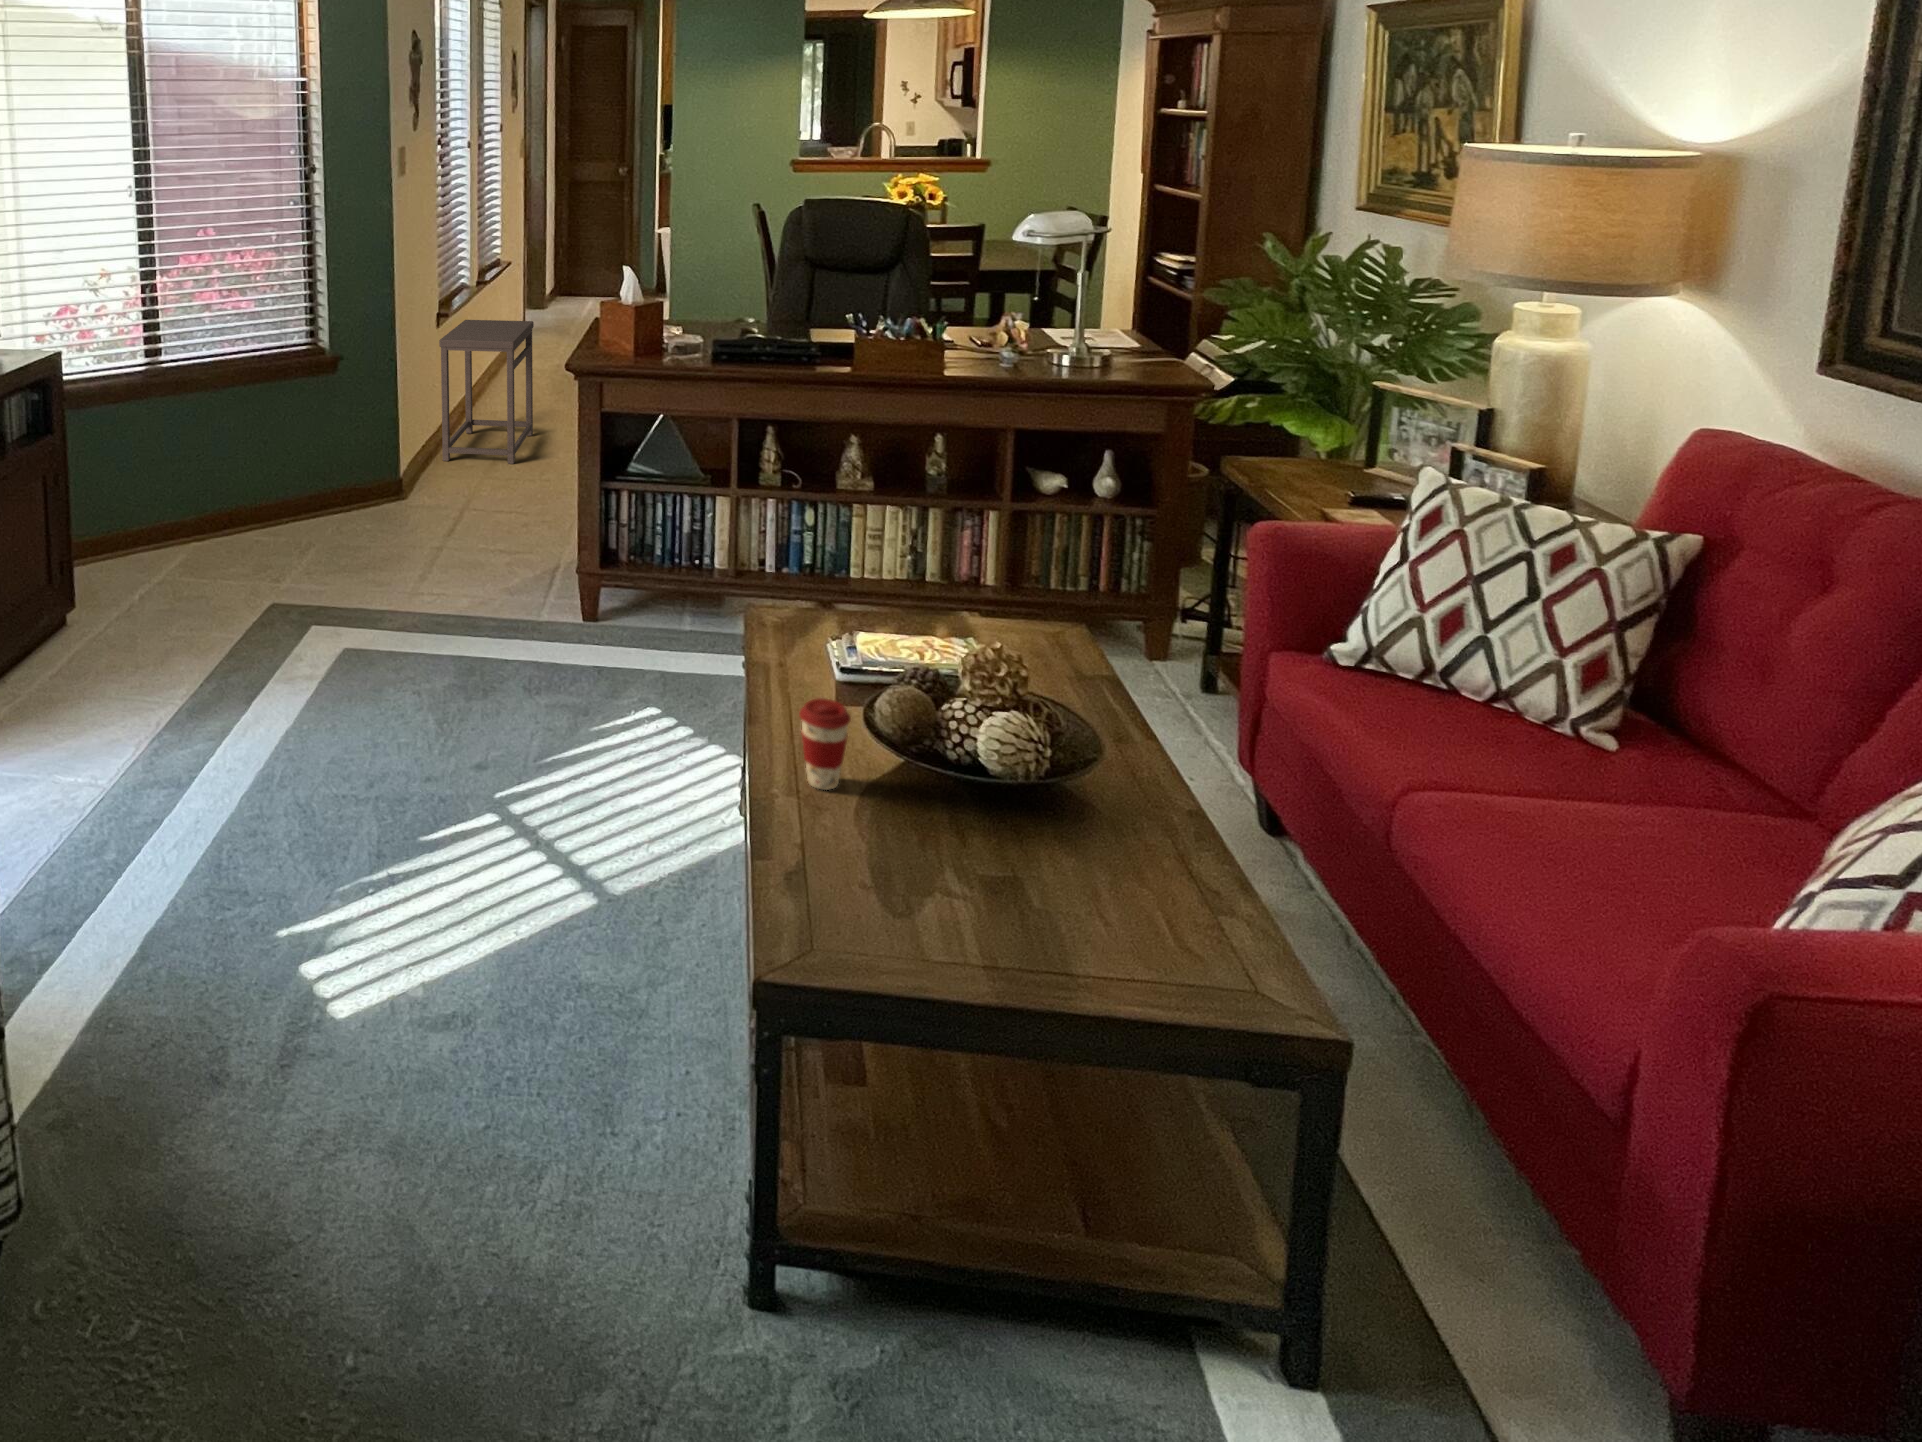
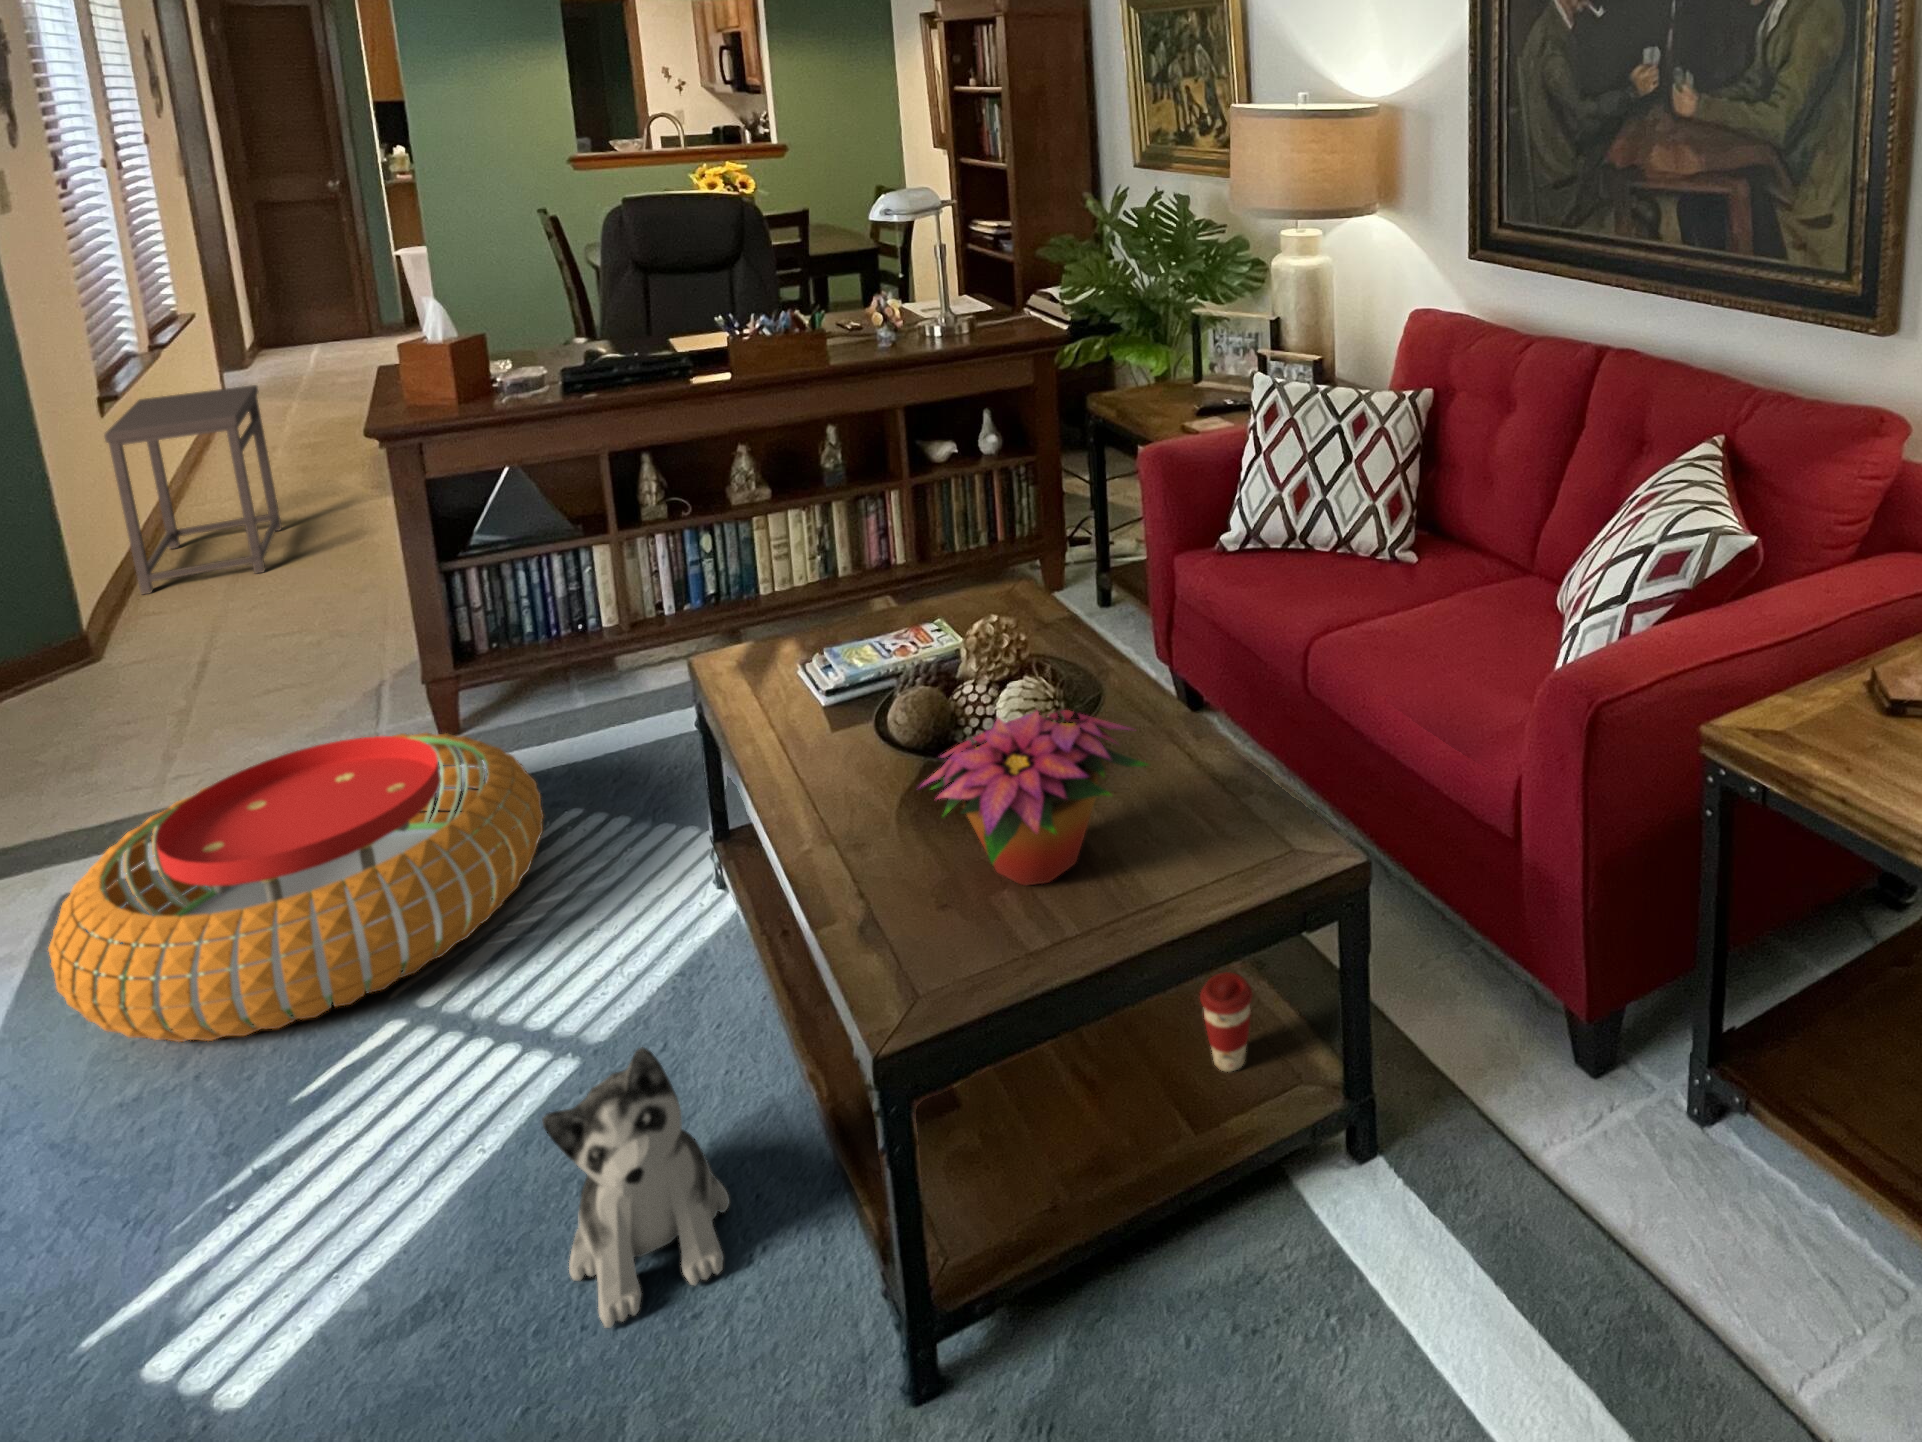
pouf: none [330,592,628,786] -> present [48,733,544,1042]
coffee cup: present [799,698,851,790] -> present [1200,972,1252,1072]
flower arrangement: none [856,723,1111,906] -> present [921,710,1148,885]
plush toy: none [541,891,667,1108] -> present [542,1047,729,1328]

